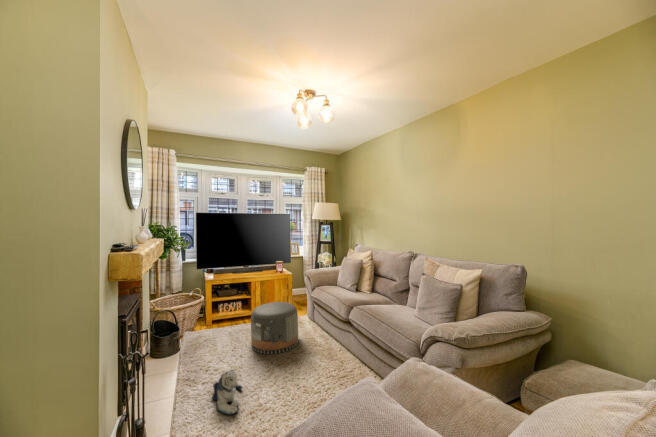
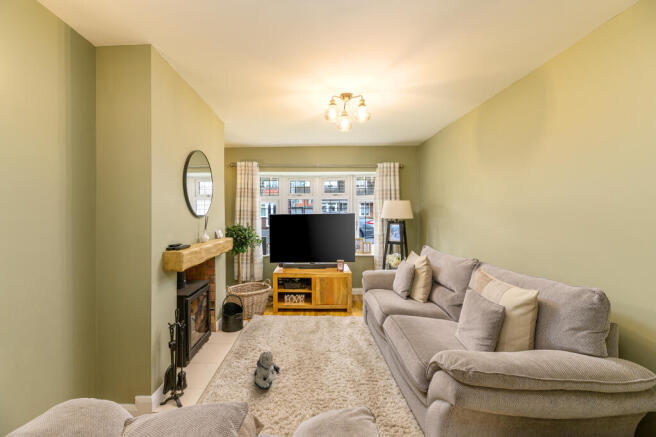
pouf: present [251,302,298,354] -> none [301,299,346,348]

